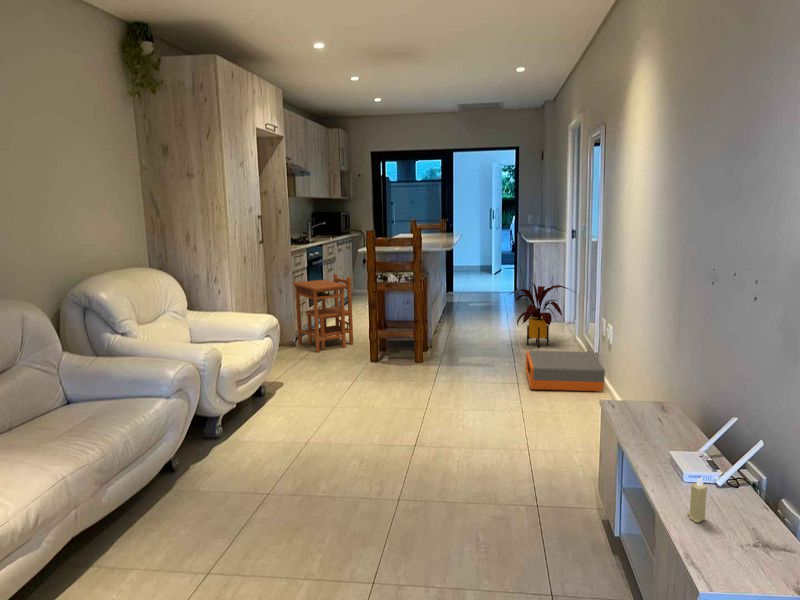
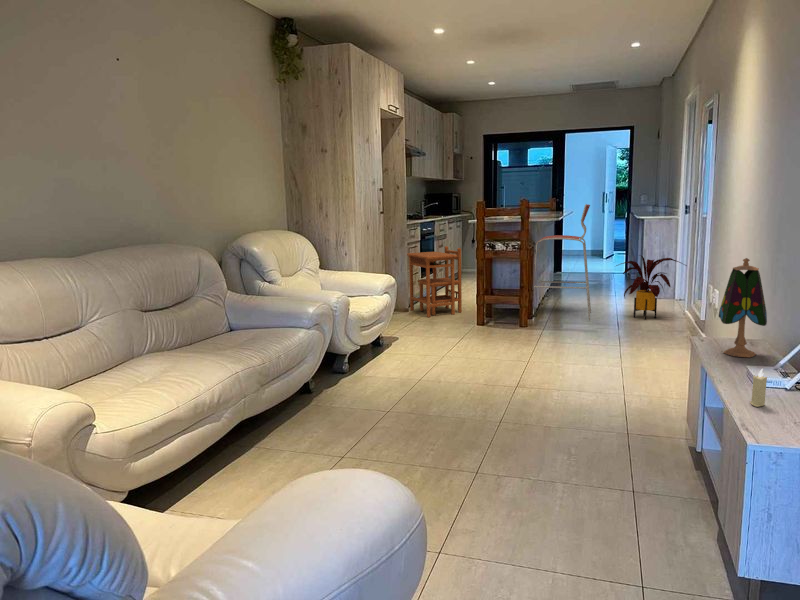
bar stool: none [426,230,485,350] -> present [534,204,591,320]
table lamp: none [632,321,684,431] -> present [719,258,767,357]
storage box: present [526,351,605,391] -> none [630,317,710,355]

